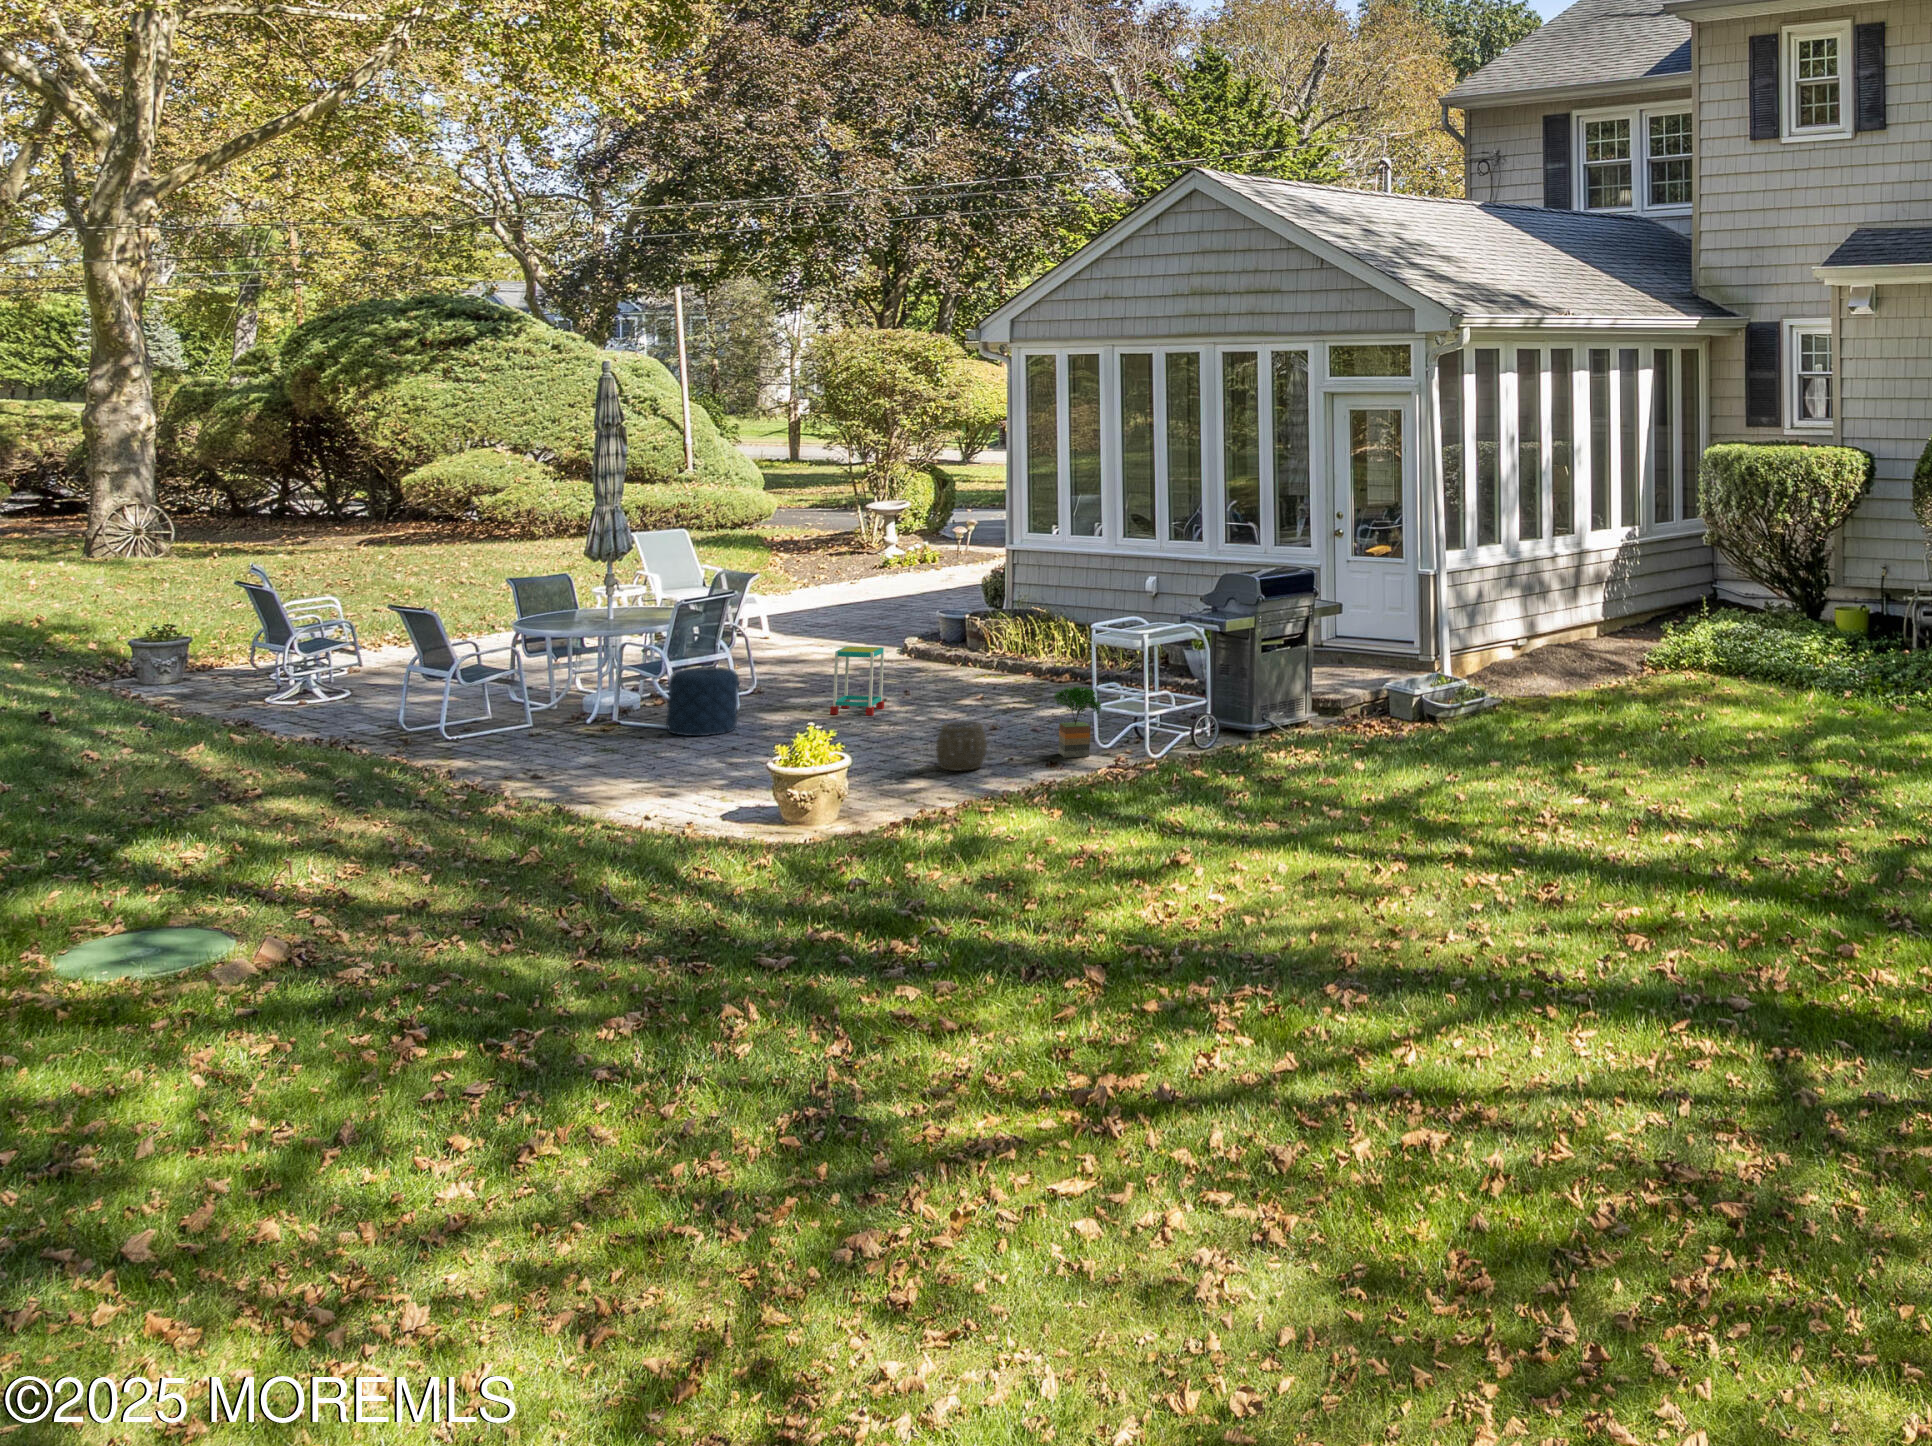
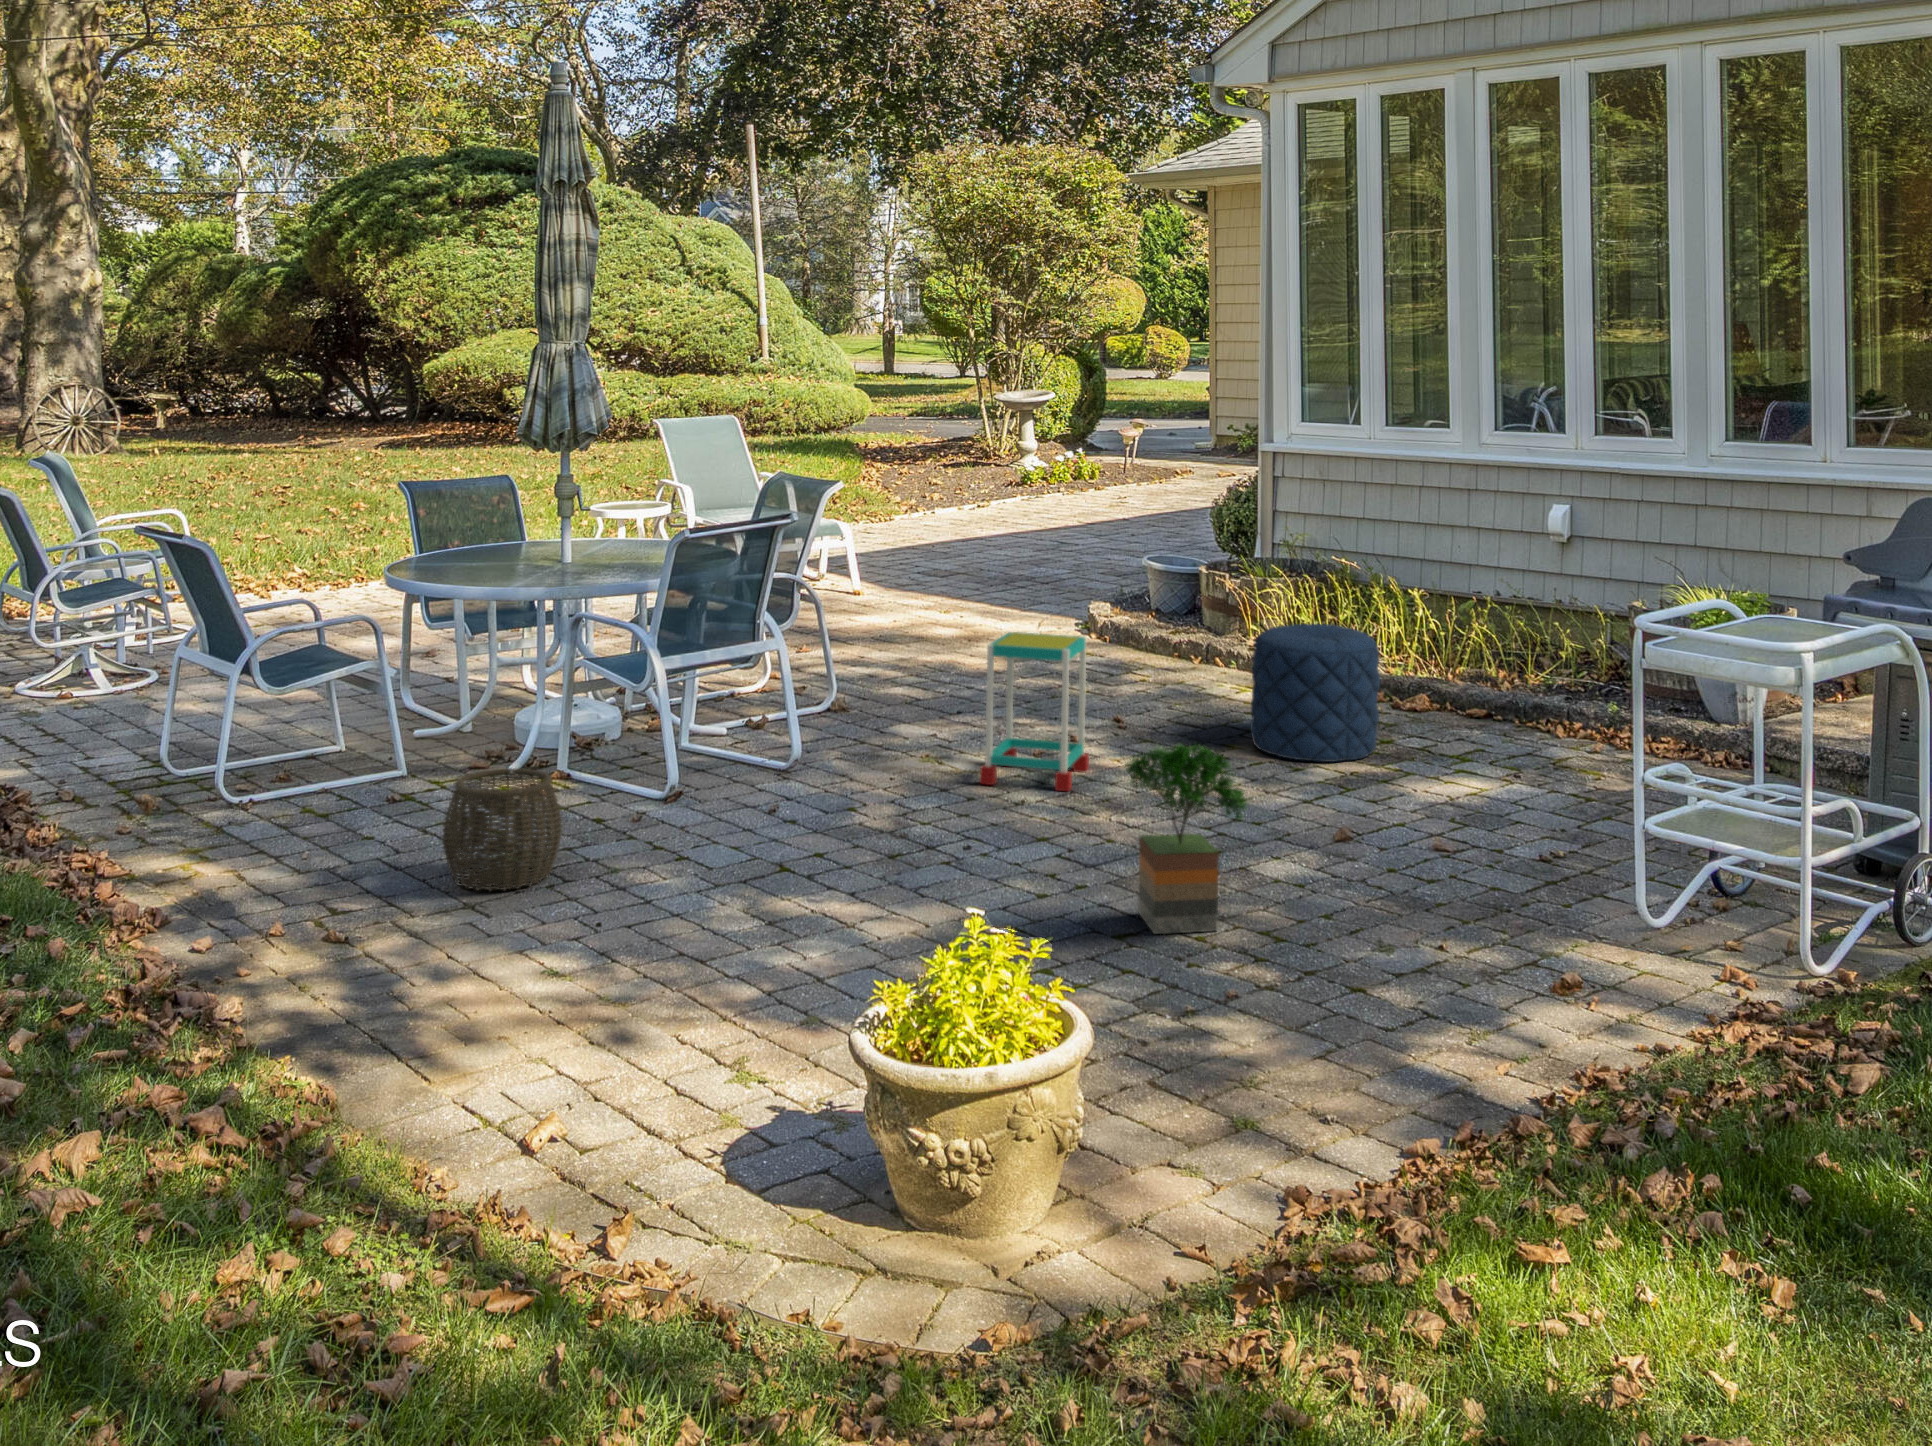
pouf: present [666,666,740,736] -> present [1251,624,1380,762]
potted tree: present [1054,687,1101,758] -> present [1125,743,1246,934]
woven basket: present [936,722,987,771] -> present [442,768,562,891]

